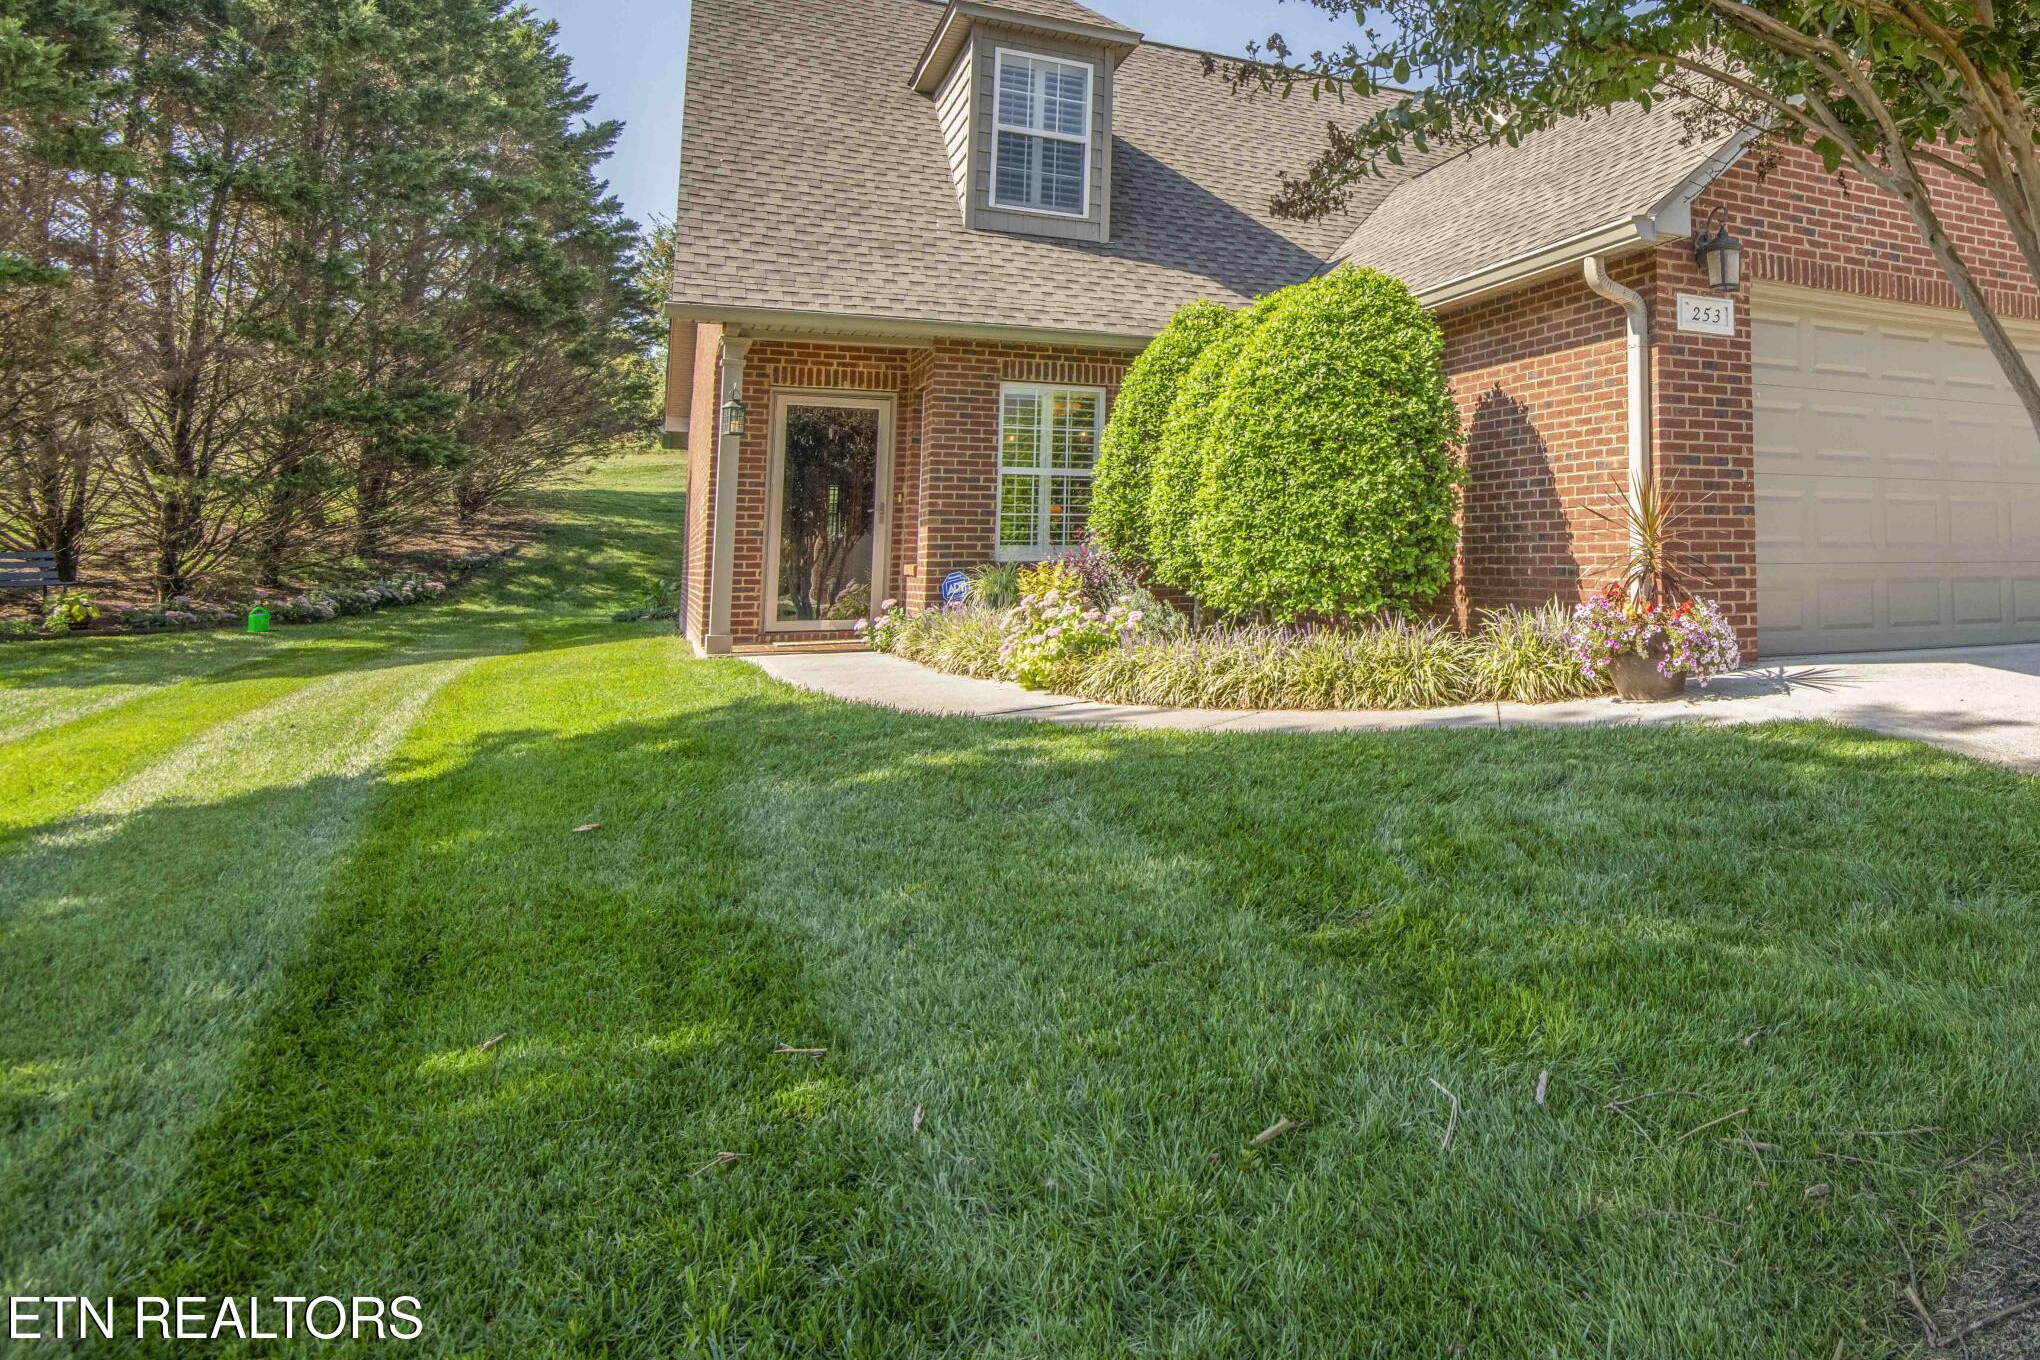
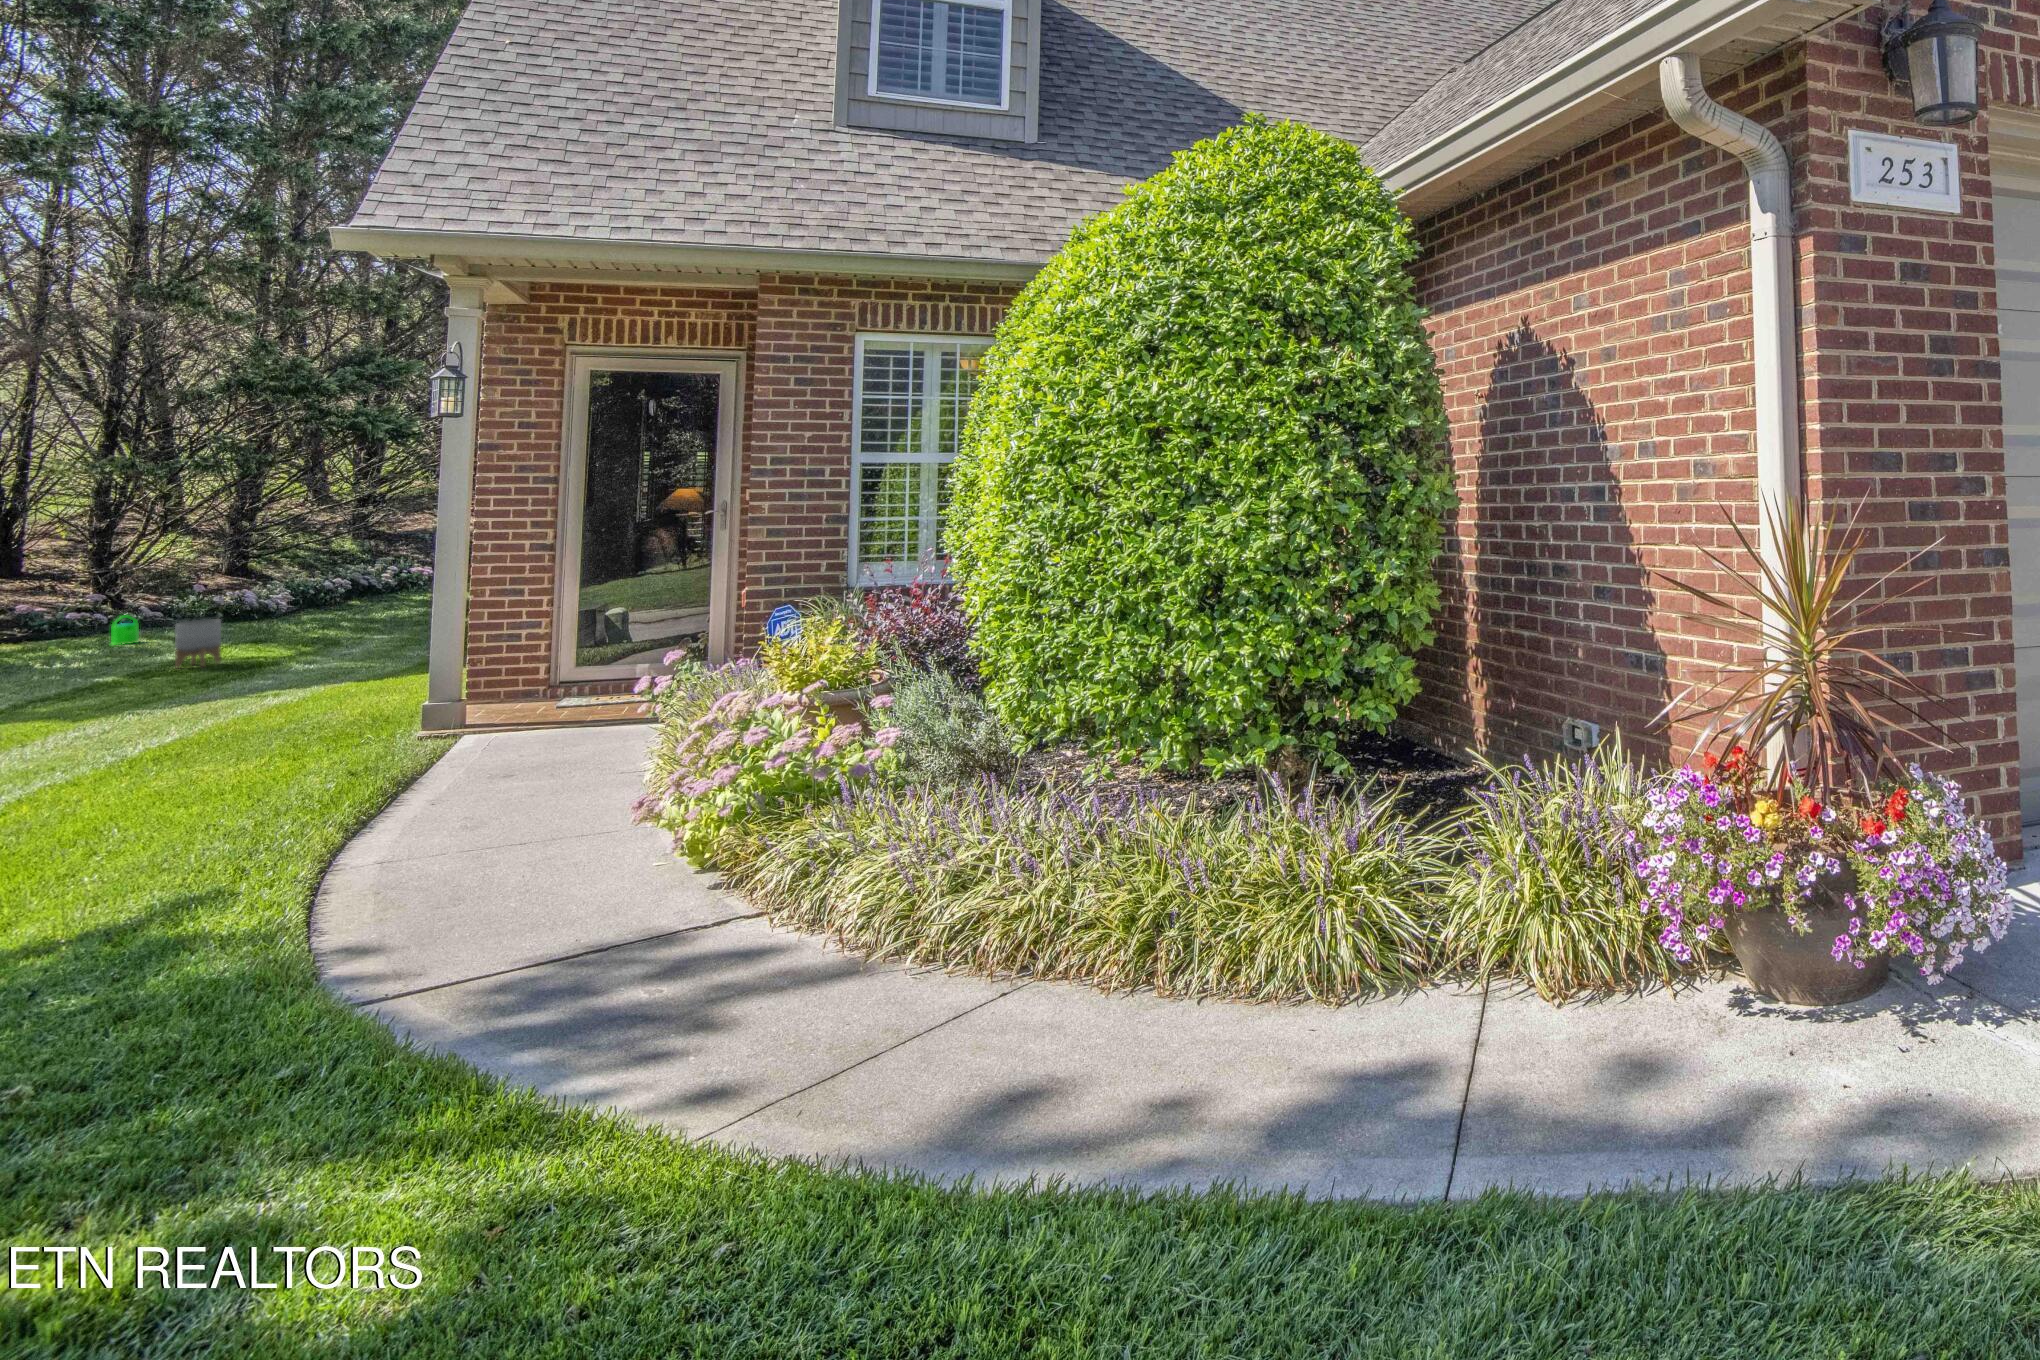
planter: none [357,603,391,643] -> present [175,619,221,668]

